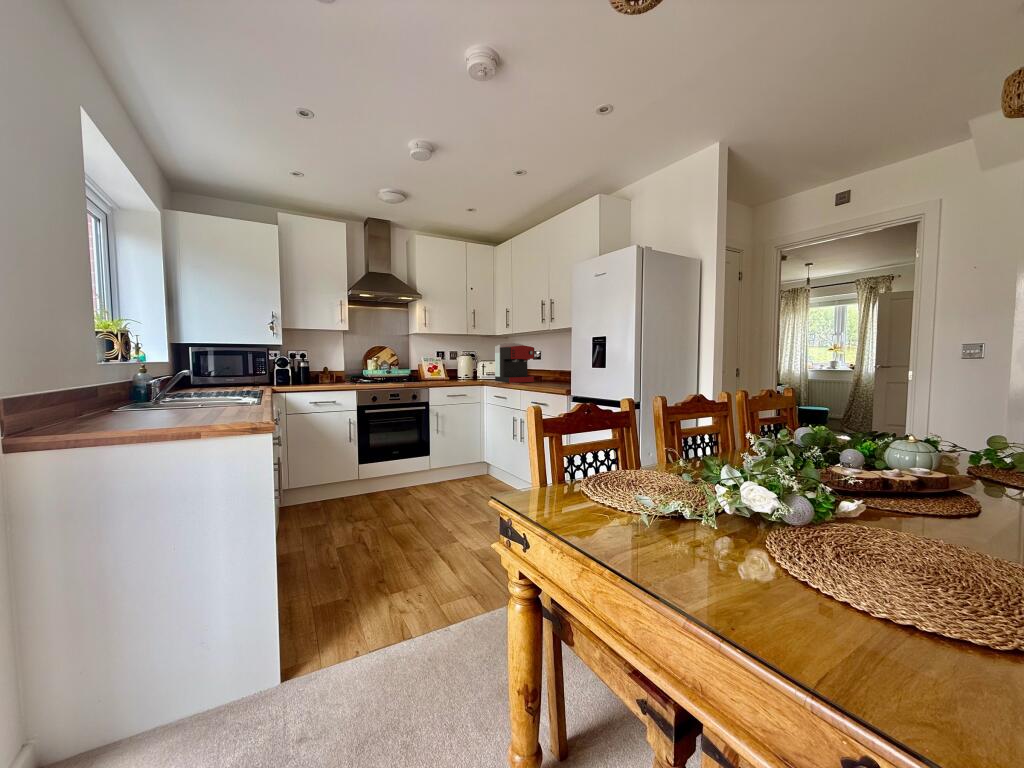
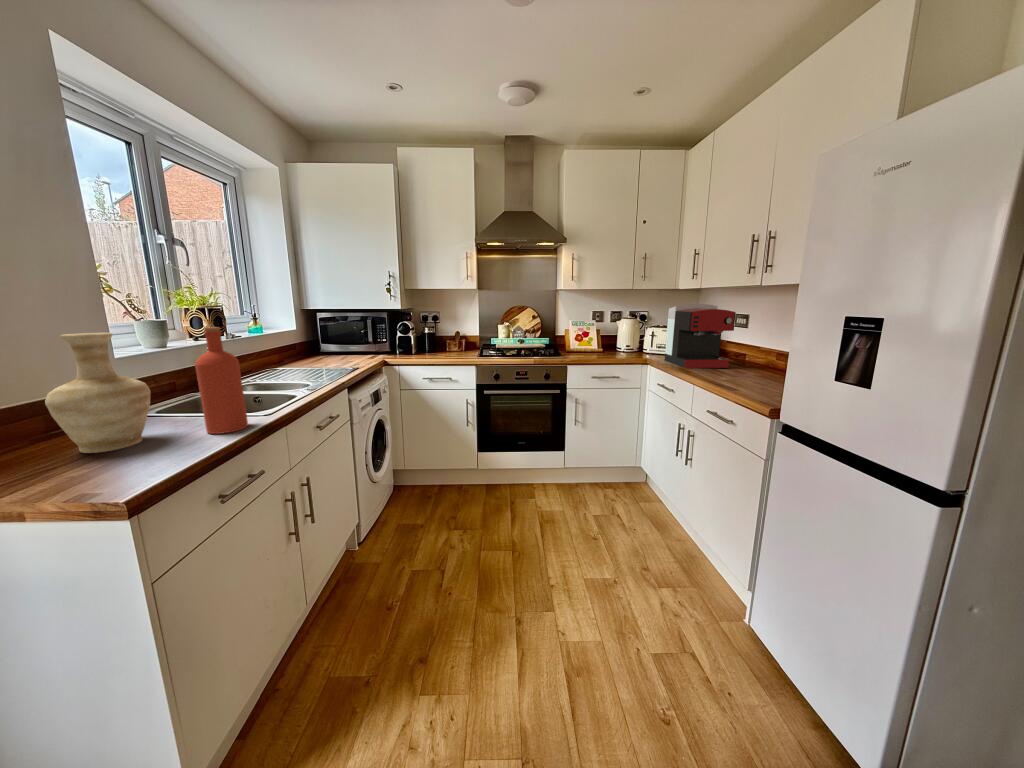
vase: none [127,339,195,423] -> present [45,333,150,453]
bottle: none [227,340,258,412] -> present [195,327,248,434]

